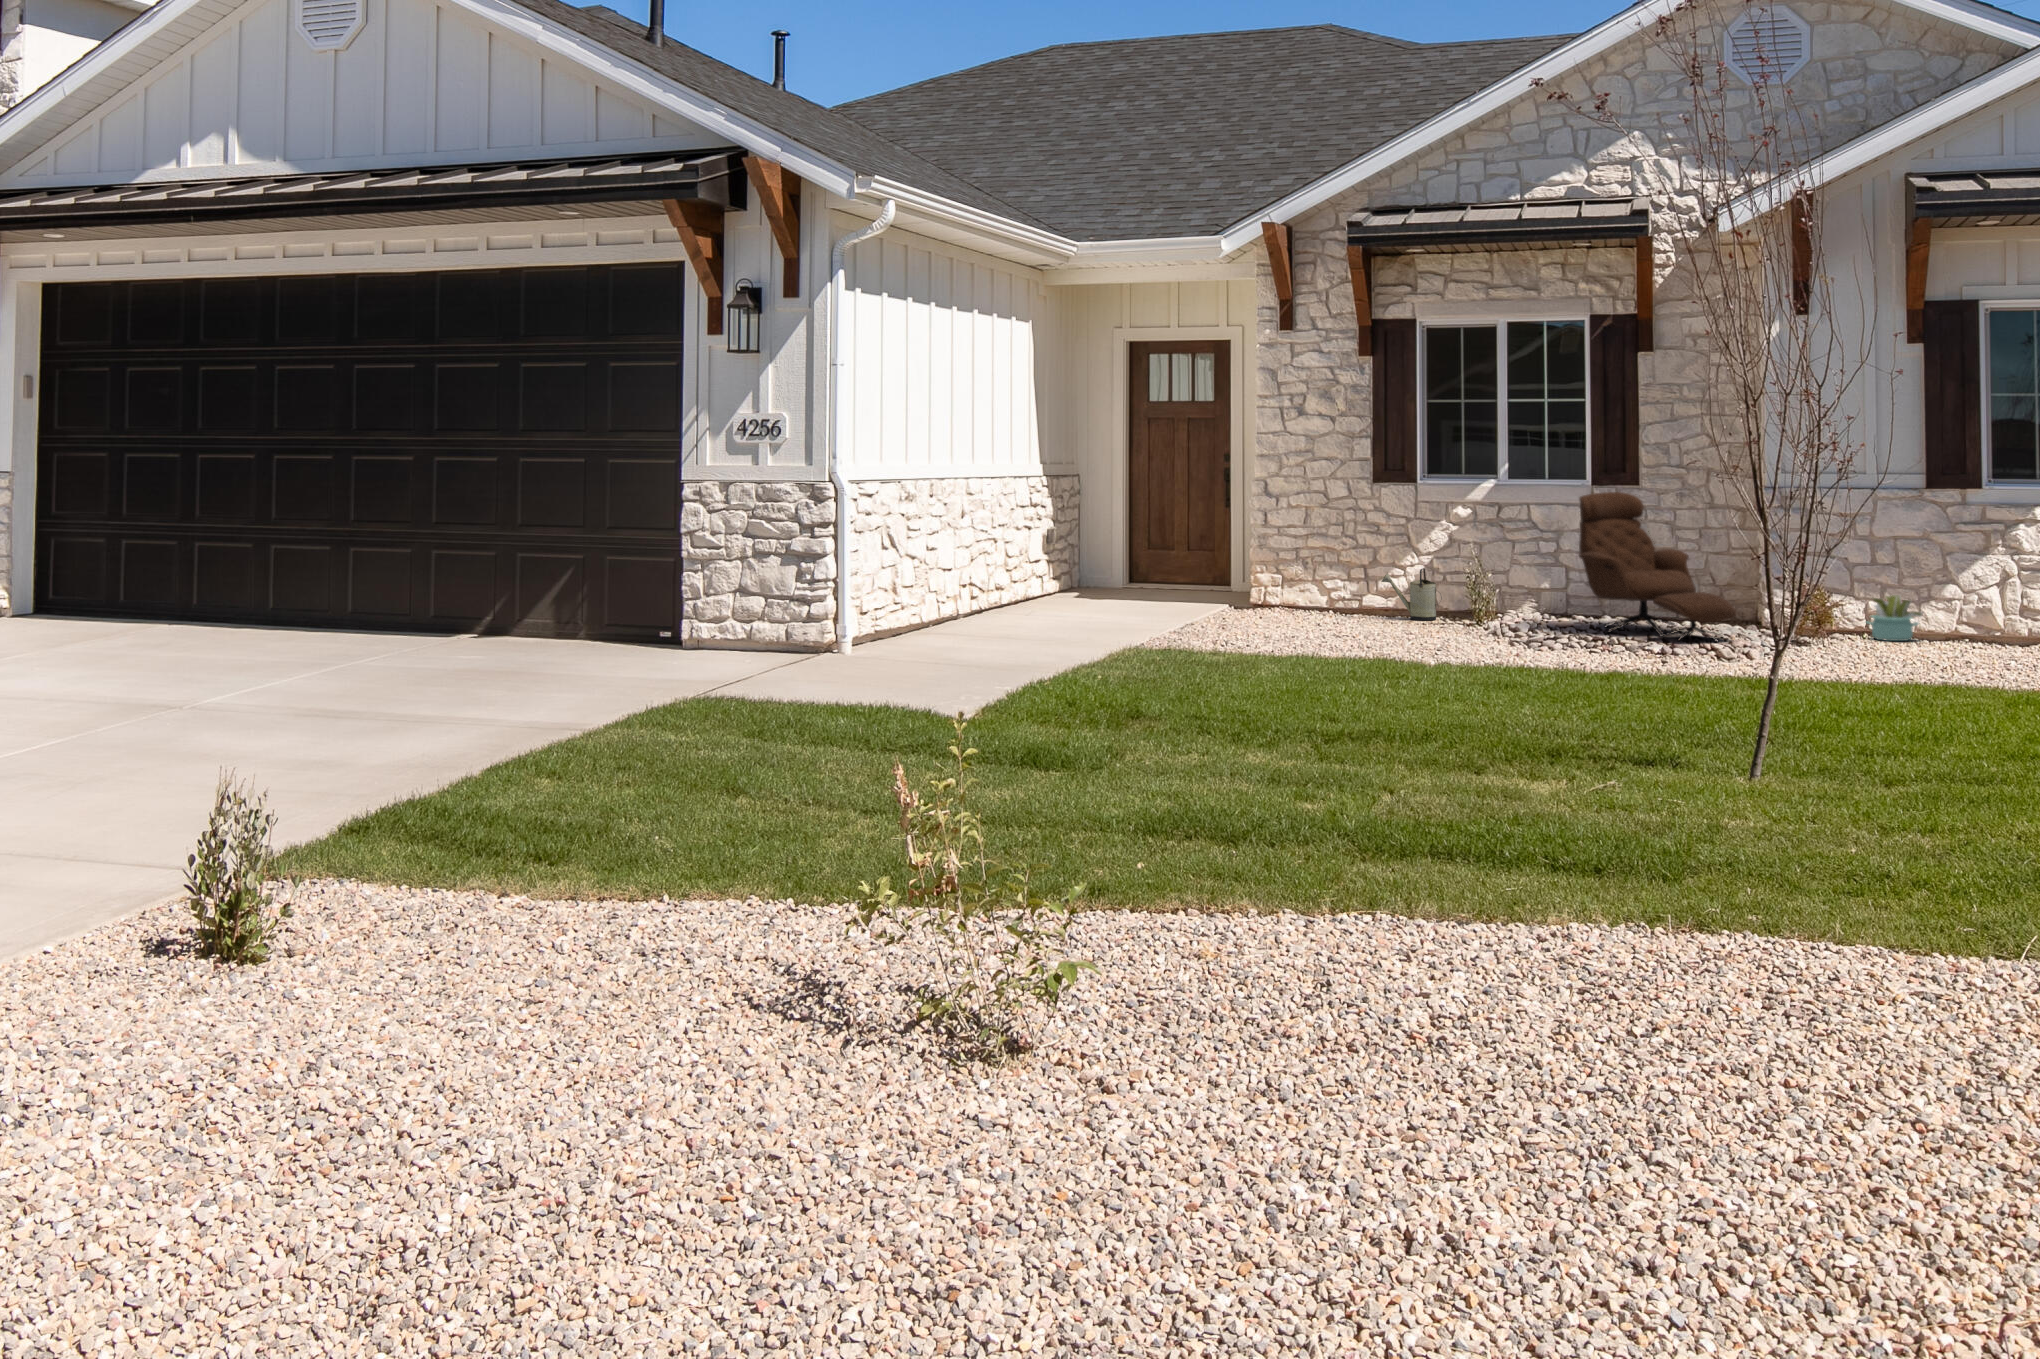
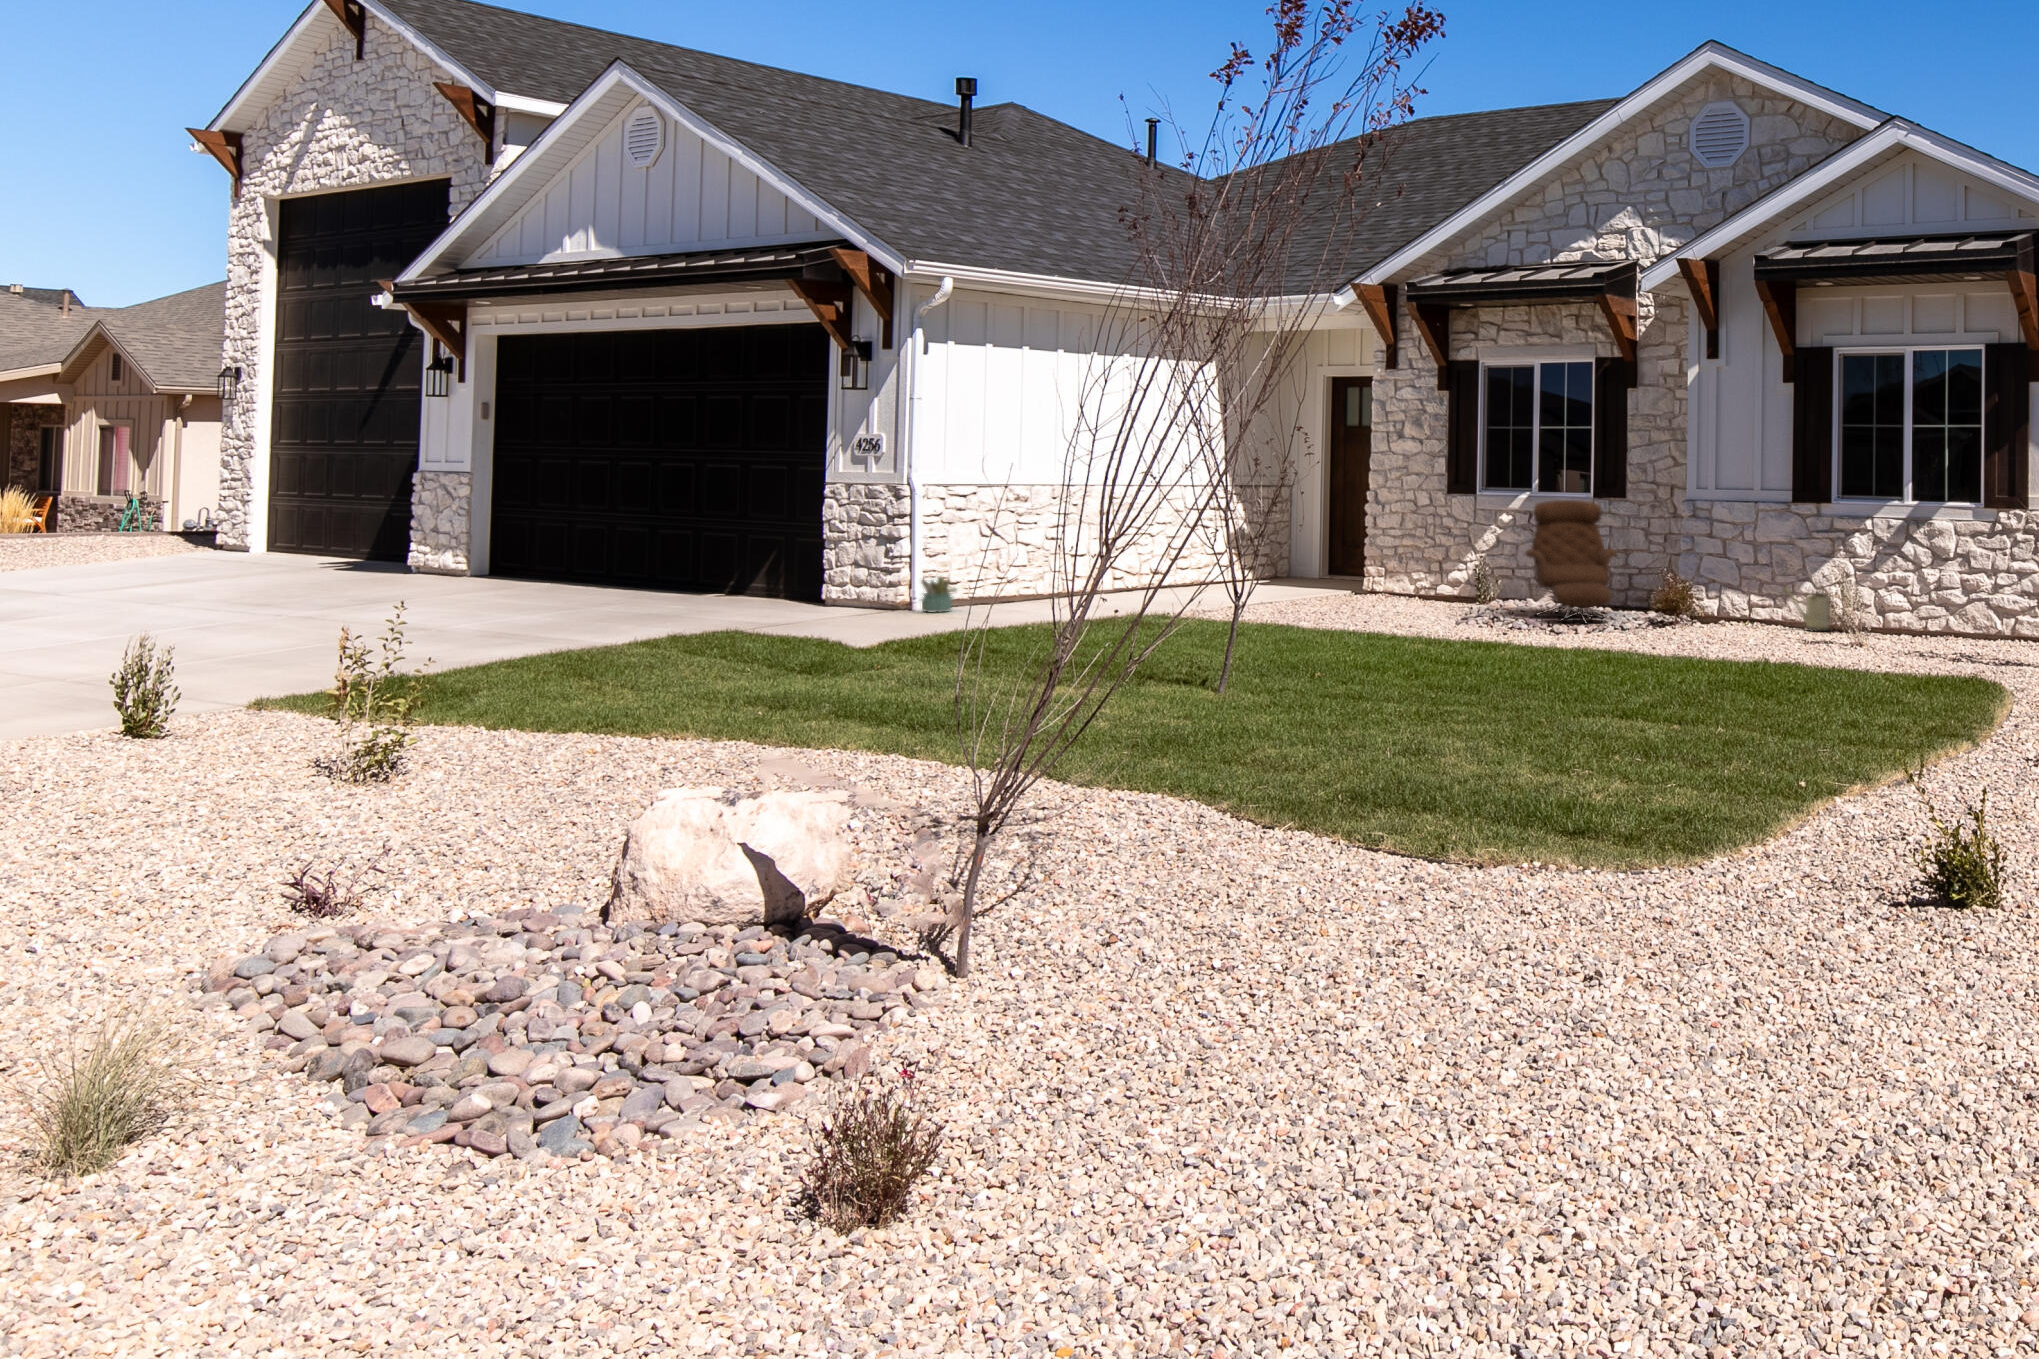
watering can: present [1381,568,1442,620] -> present [1782,584,1835,631]
decorative plant: present [1866,595,1923,641] -> present [921,577,956,613]

